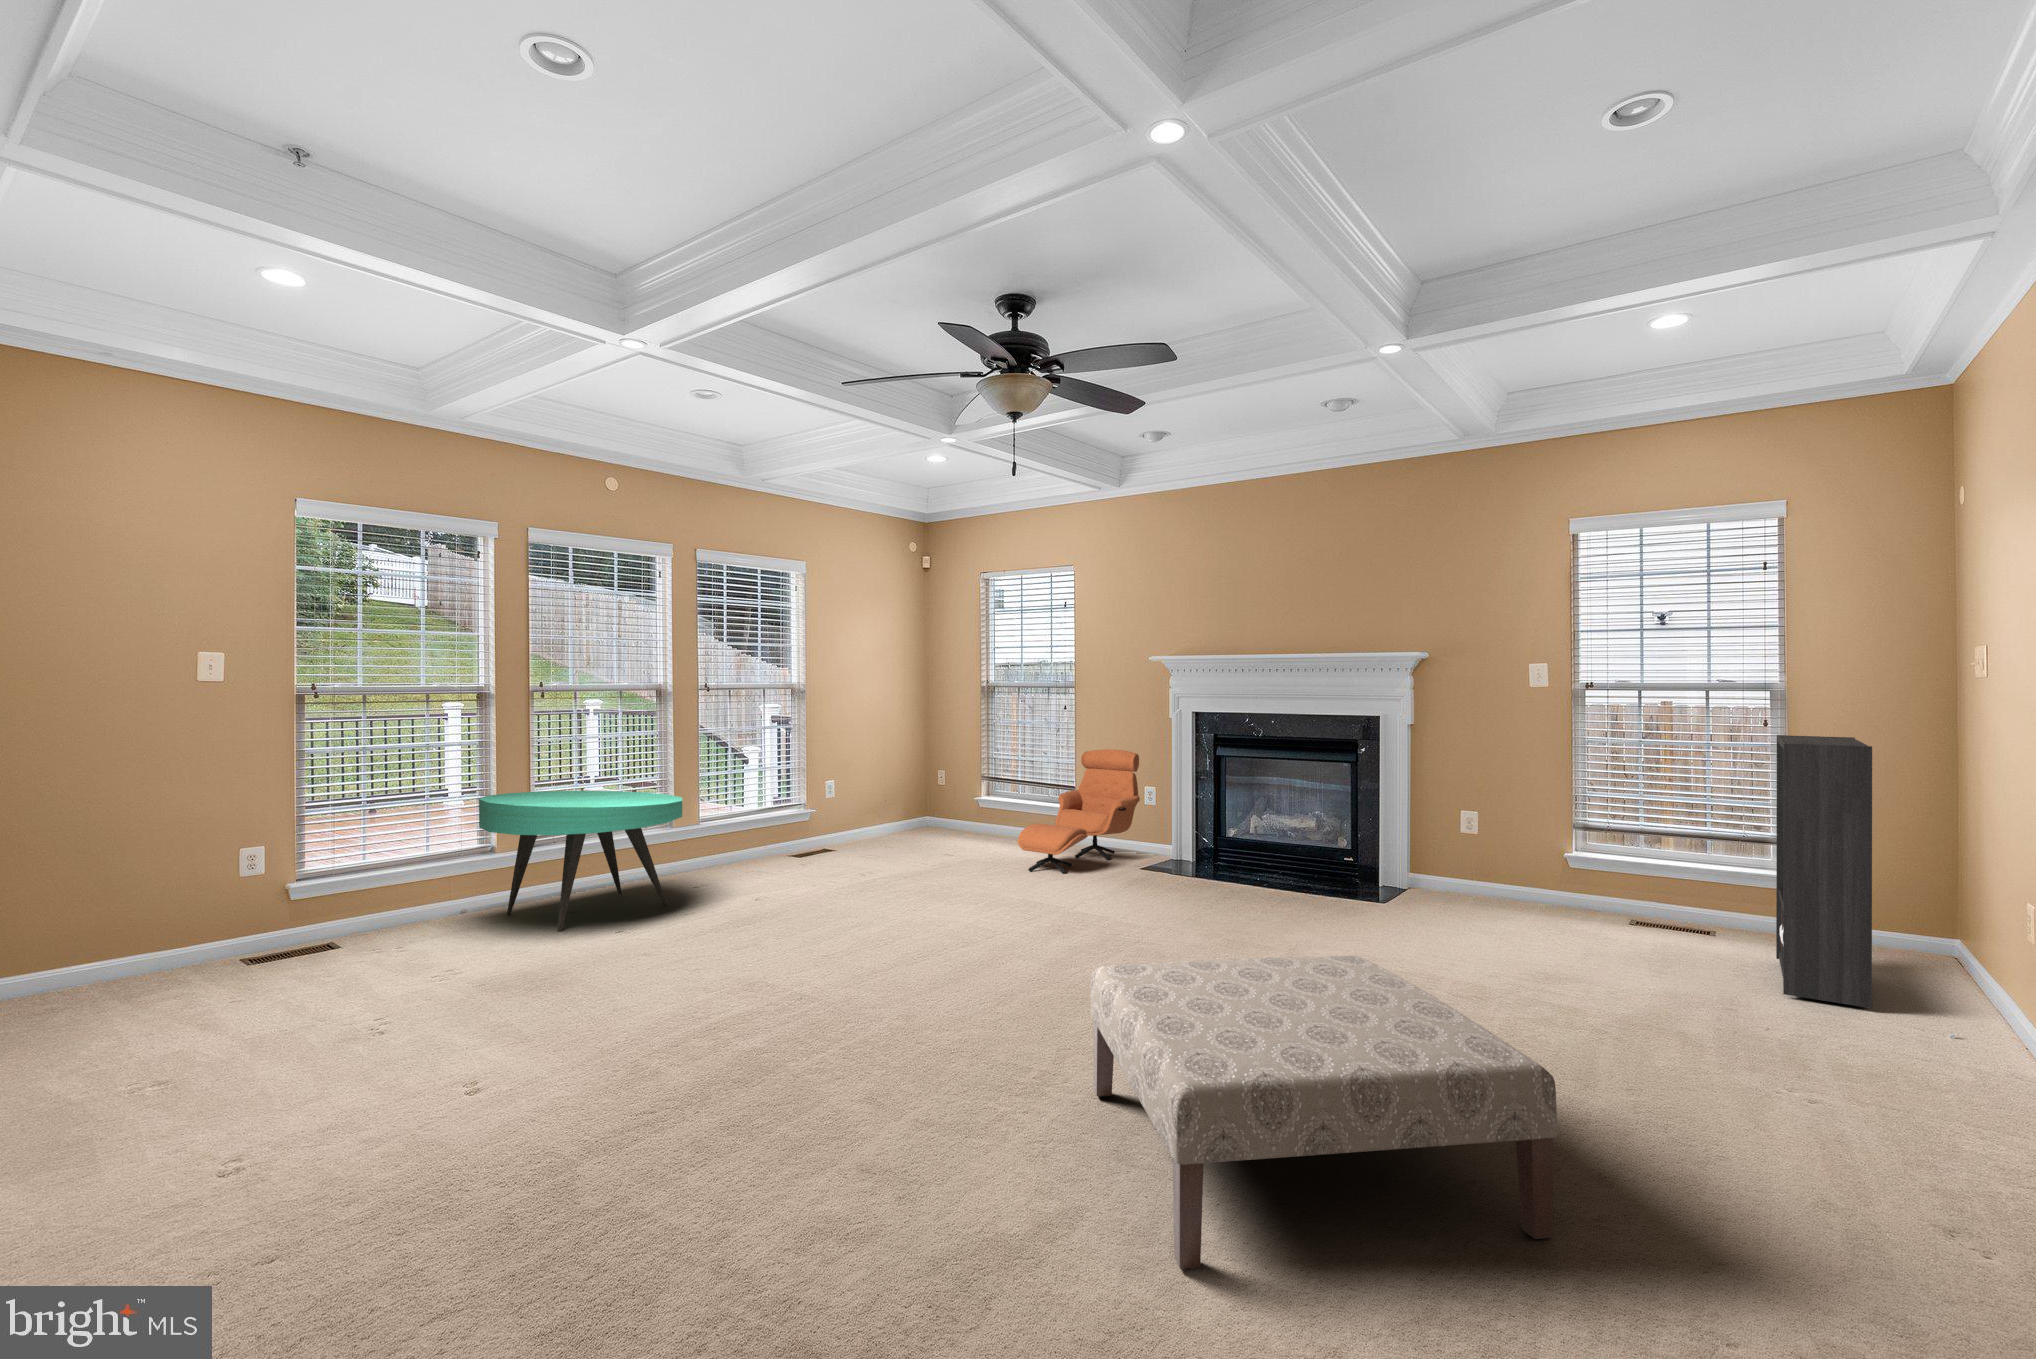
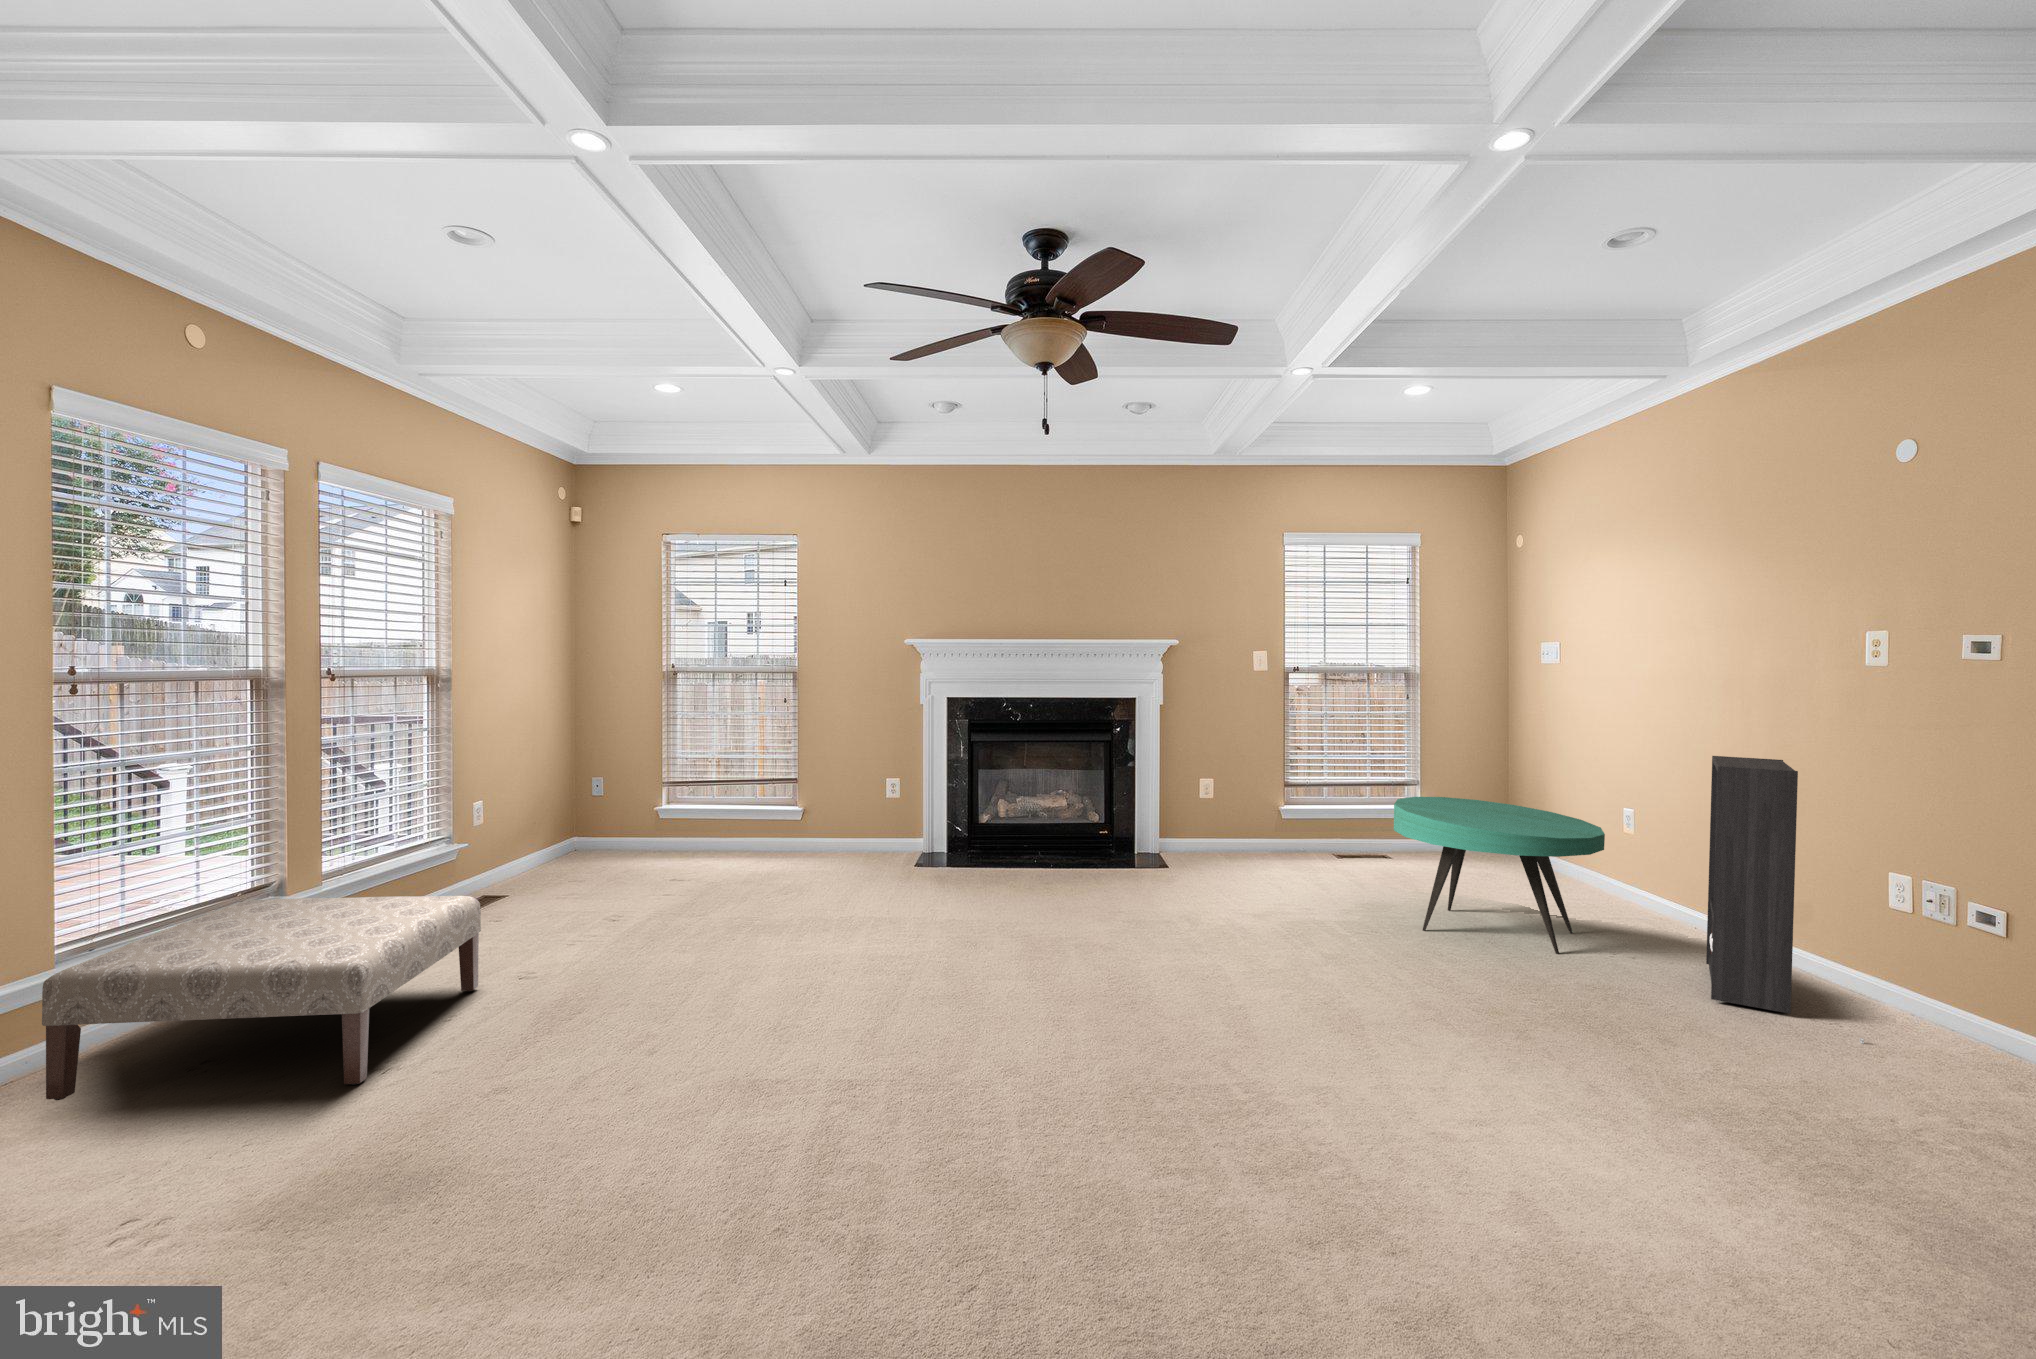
armchair: present [1018,750,1140,873] -> none [1000,751,1117,870]
coffee table: present [479,791,682,932] -> present [1394,797,1605,954]
ottoman: present [1091,955,1557,1270] -> present [42,896,481,1100]

